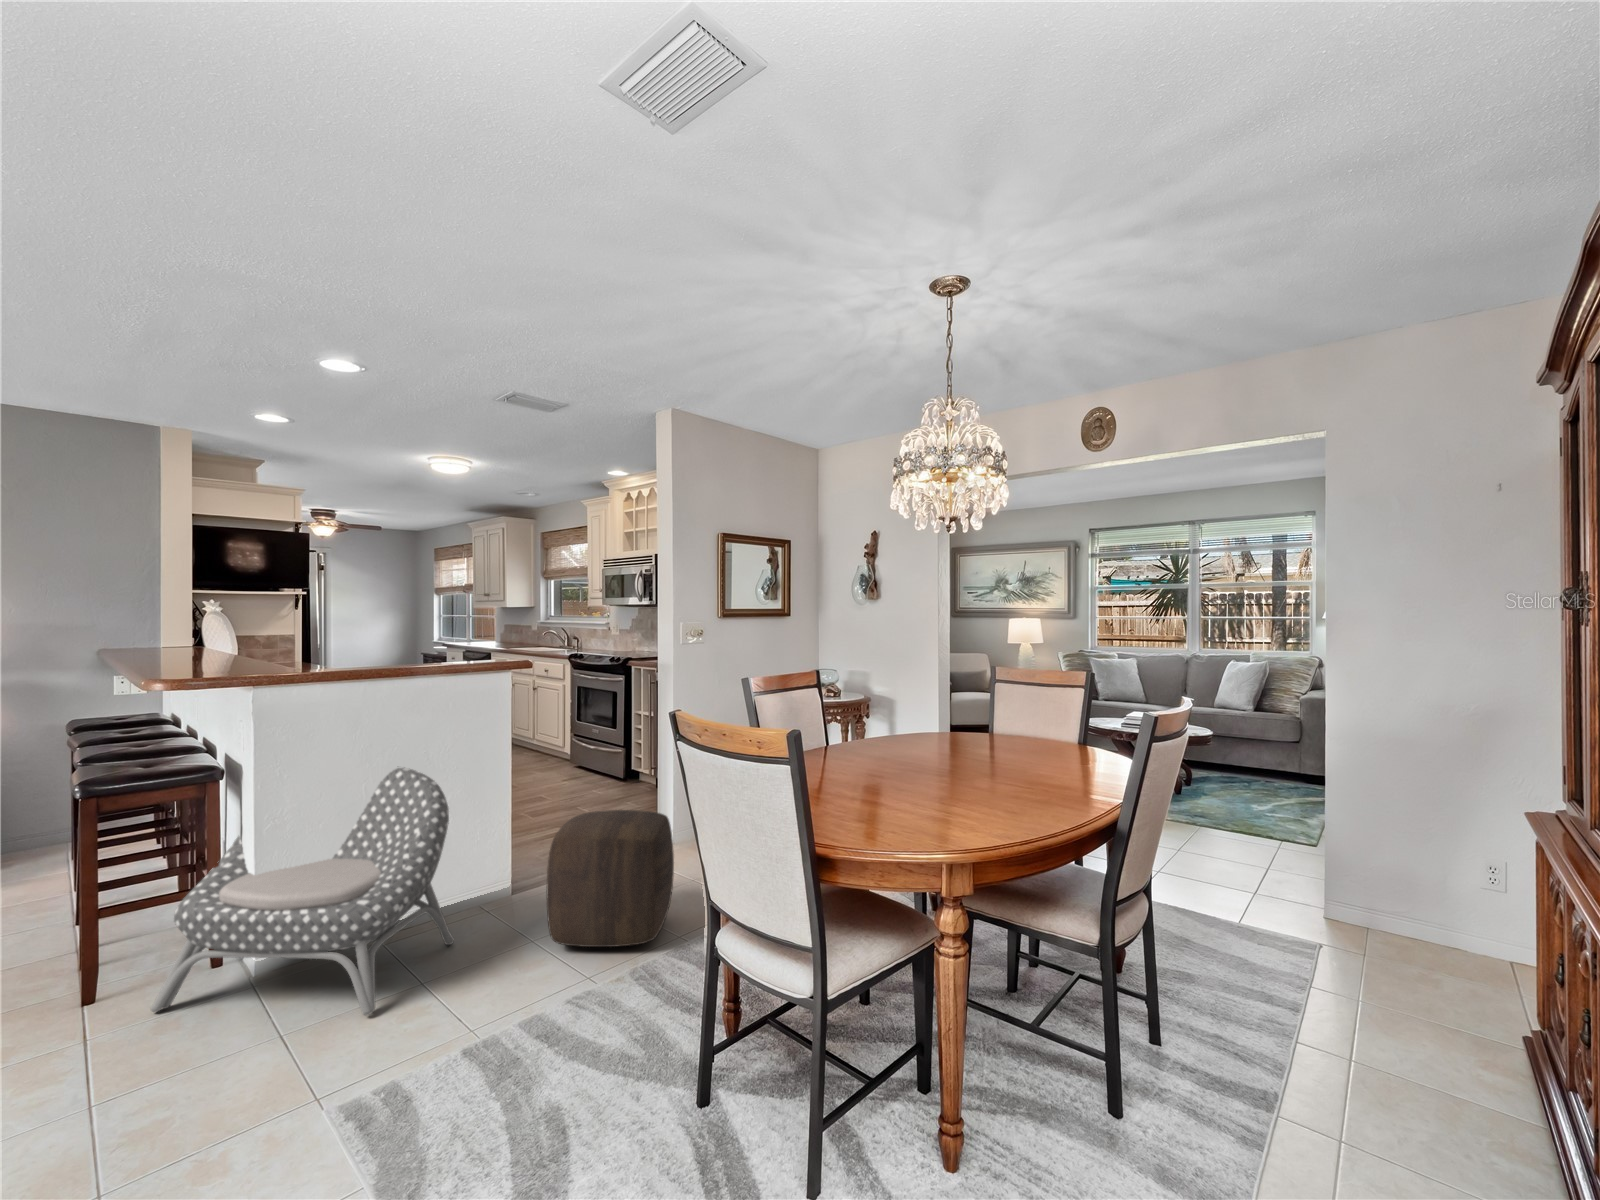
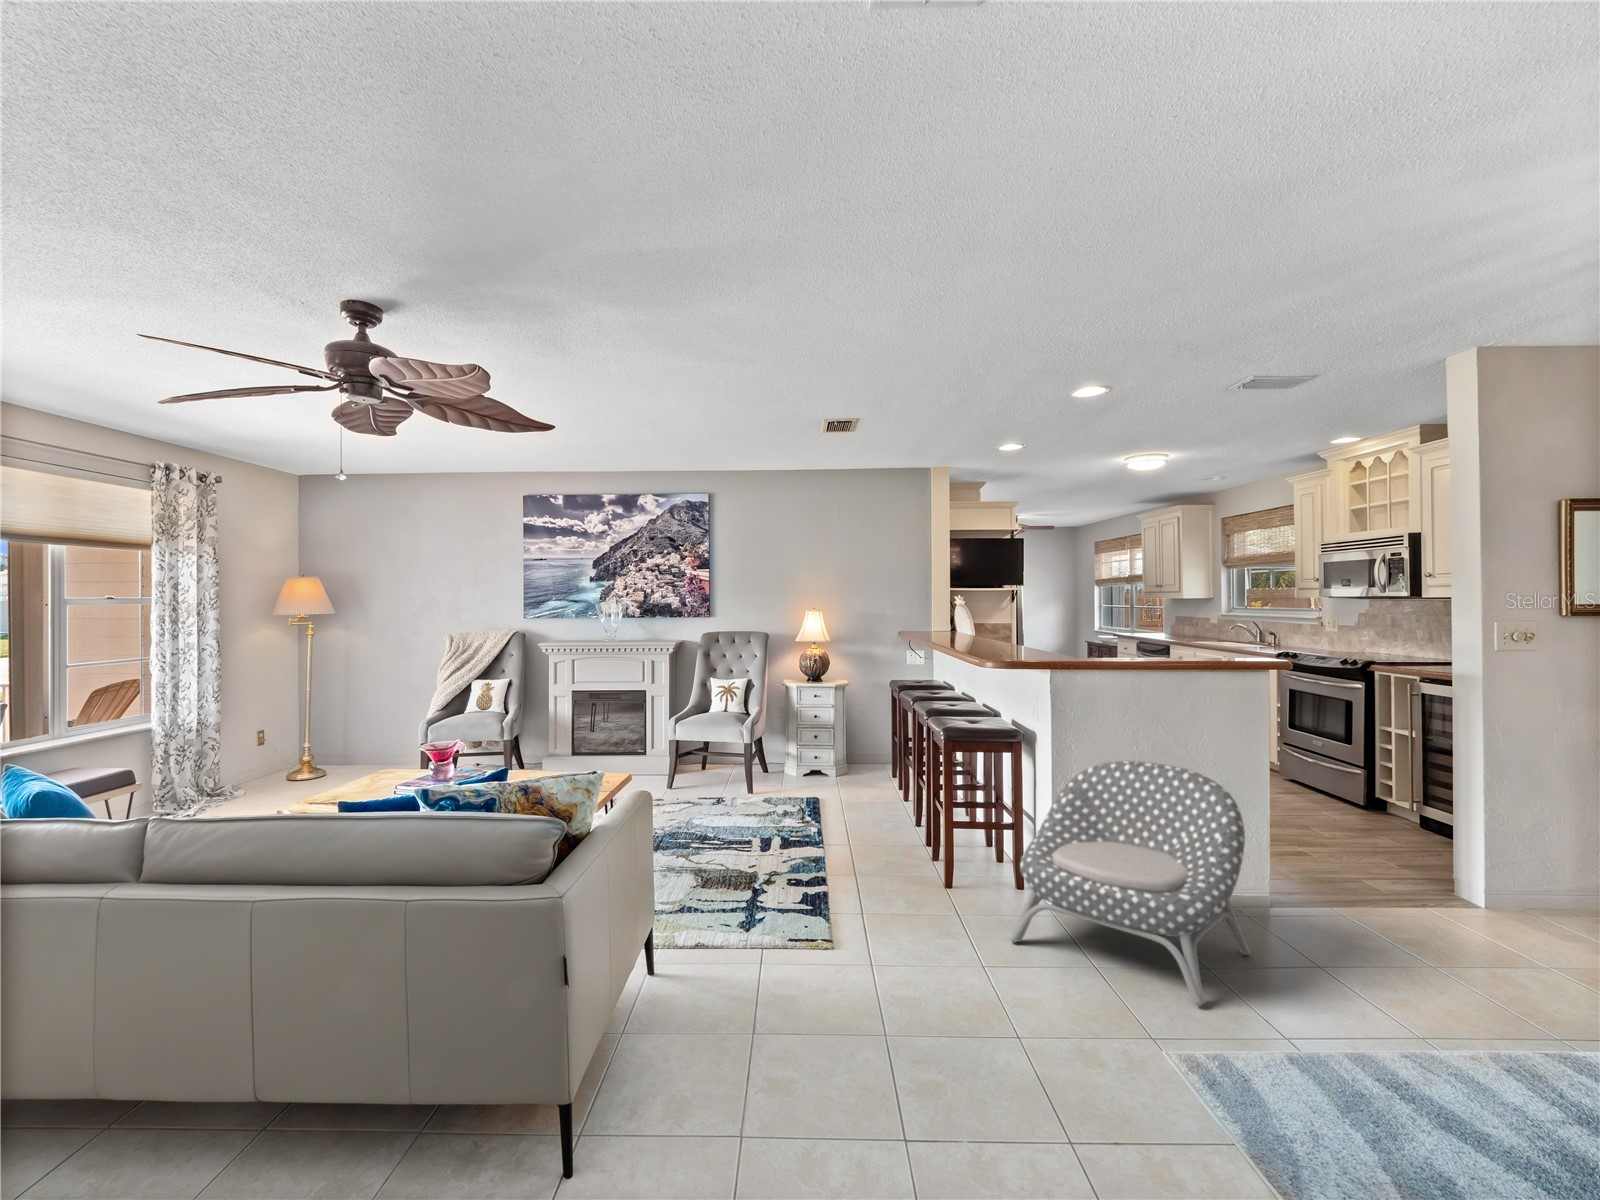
ottoman: present [546,810,674,947] -> none [1366,849,1550,1028]

